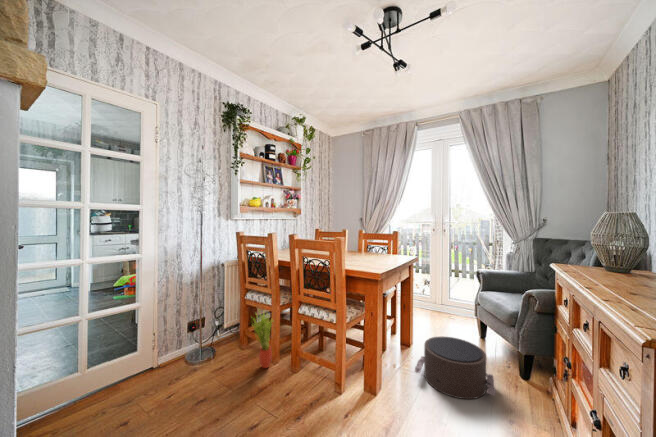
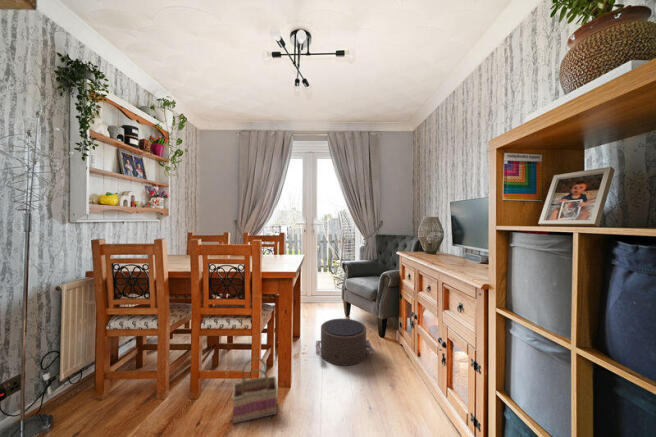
potted plant: present [252,309,274,368] -> none [128,335,165,409]
basket: none [311,352,356,415] -> present [233,358,278,424]

